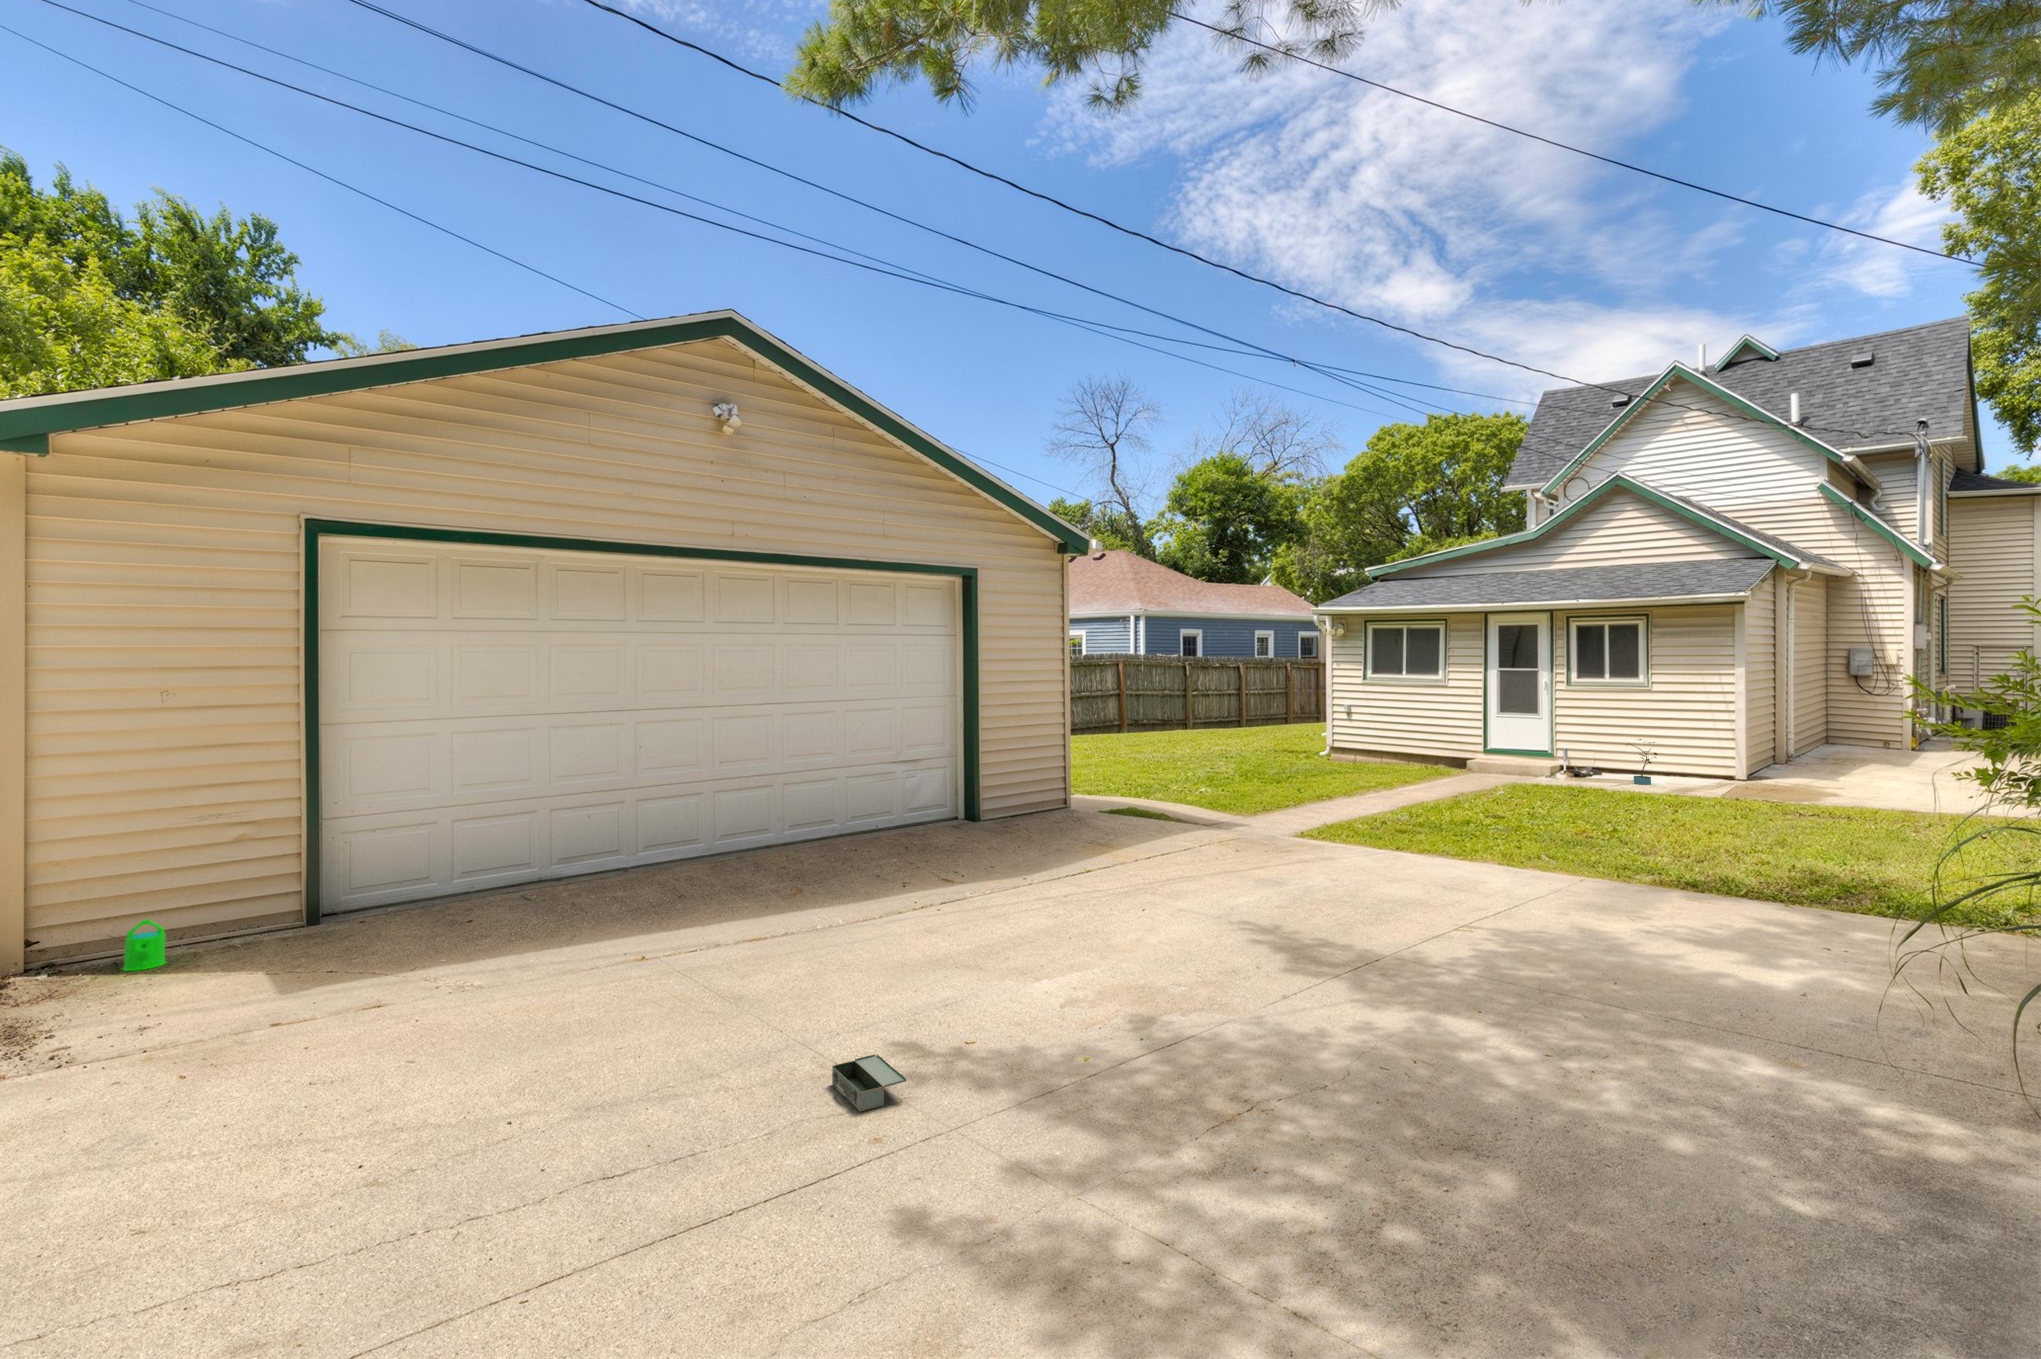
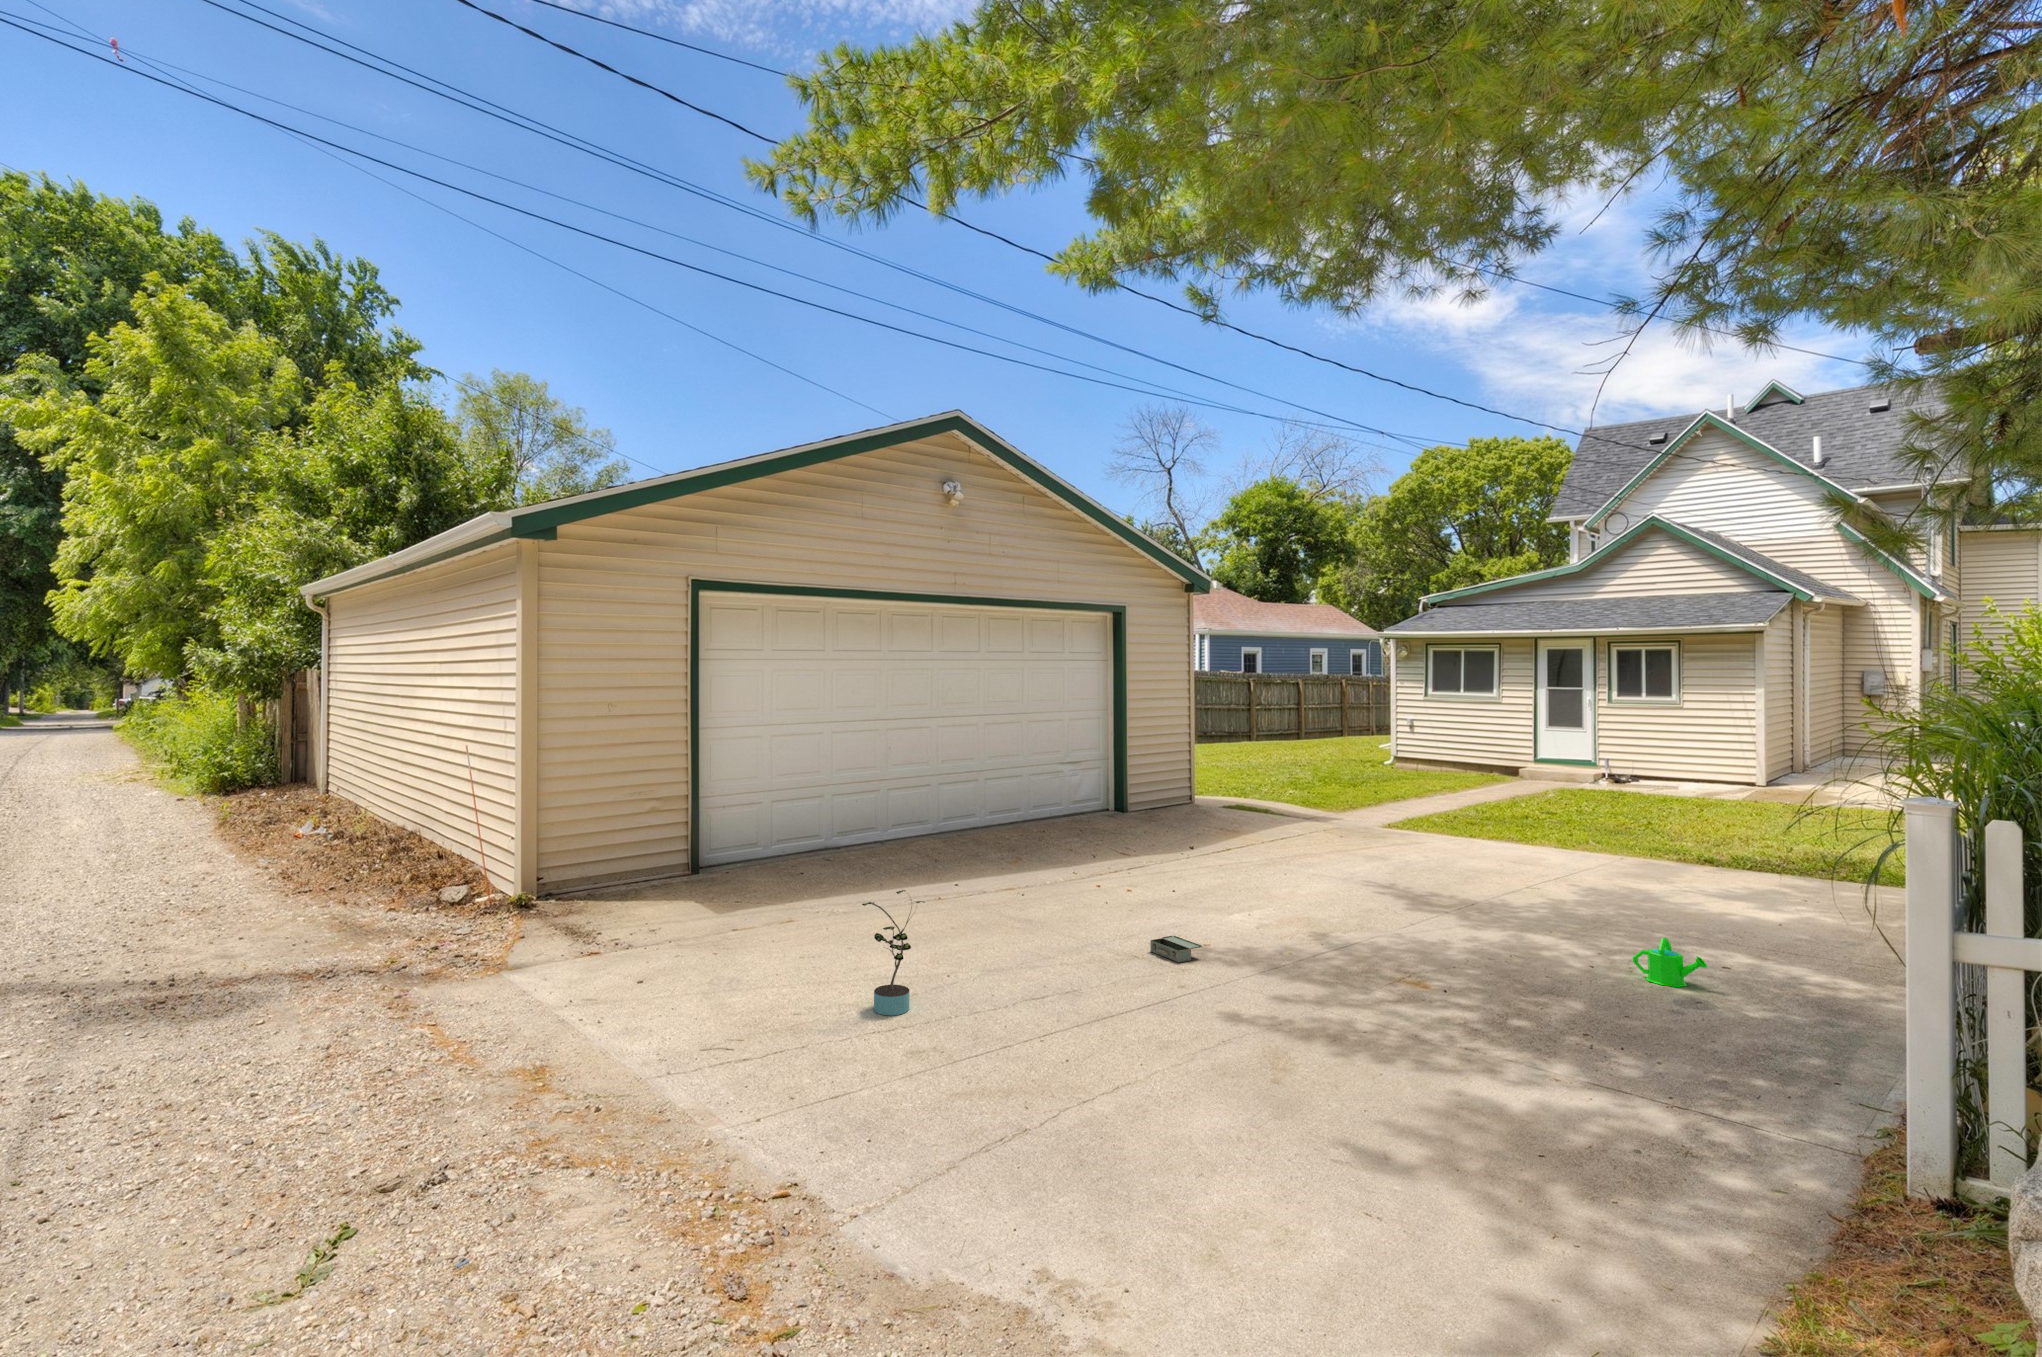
potted plant: present [1626,739,1658,785] -> present [862,890,925,1015]
watering can: present [122,919,166,971] -> present [1633,937,1707,987]

